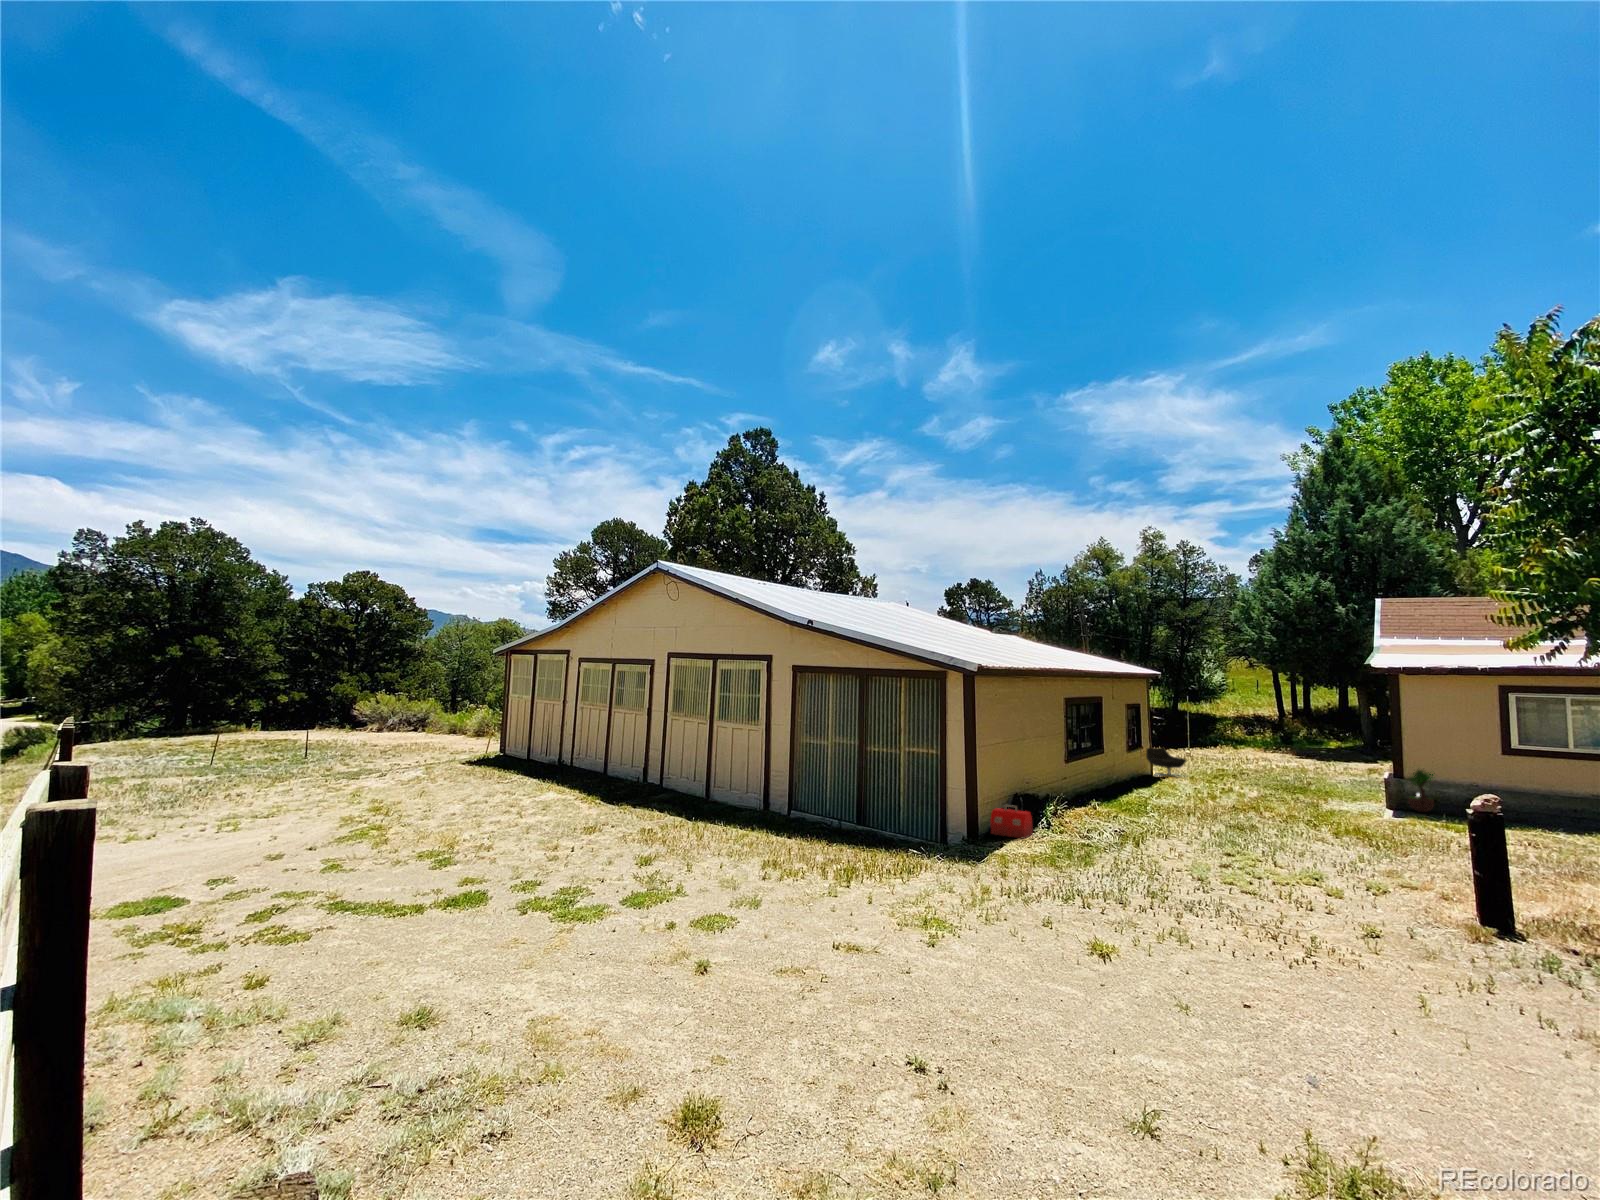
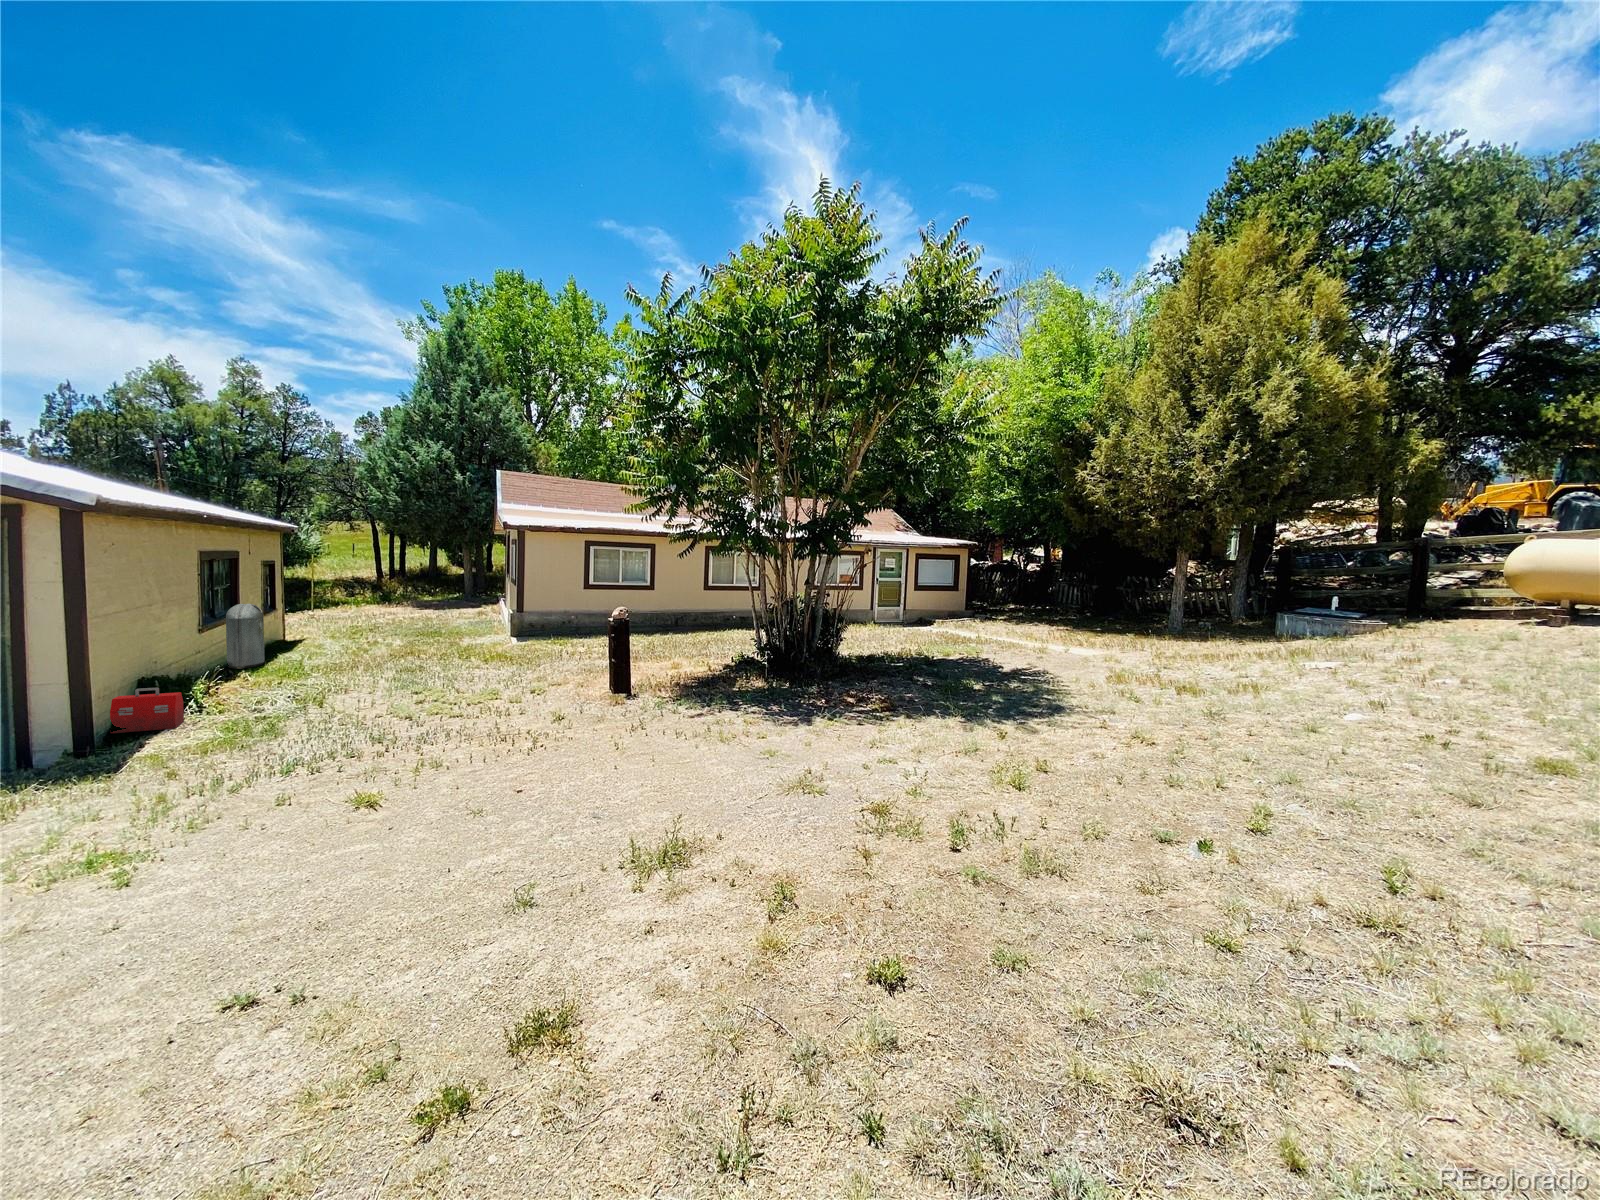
trash can: none [1092,742,1121,796] -> present [226,604,265,669]
lounge chair: present [1146,747,1186,775] -> none [277,610,326,642]
potted tree: present [1408,770,1435,812] -> none [530,606,552,643]

